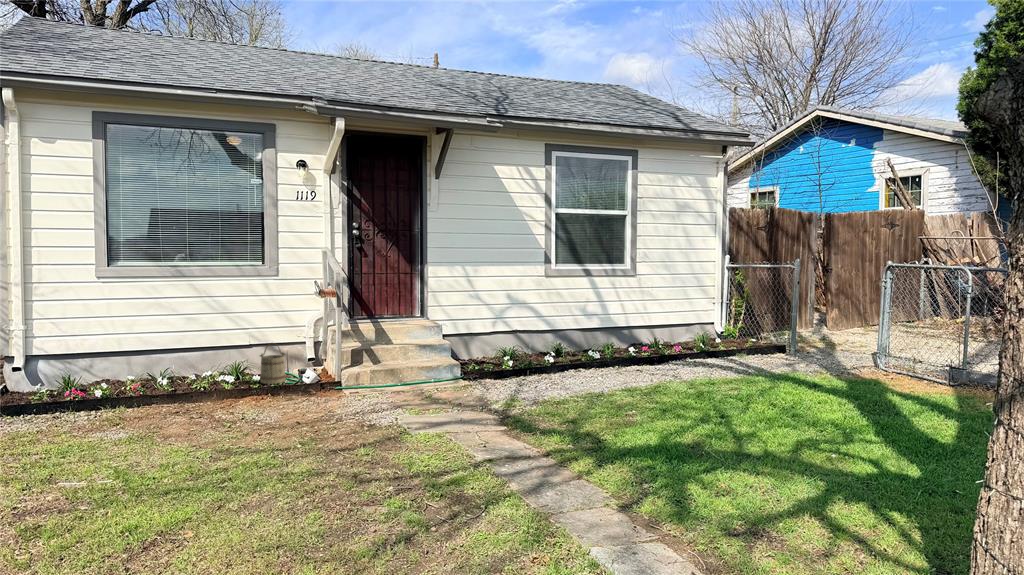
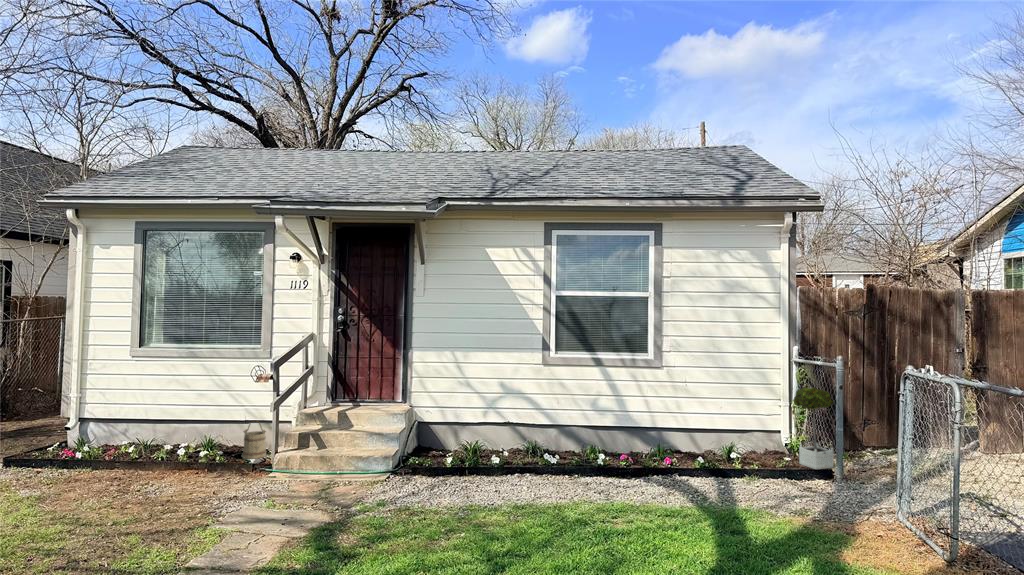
potted tree: none [726,286,754,349] -> present [793,387,834,469]

